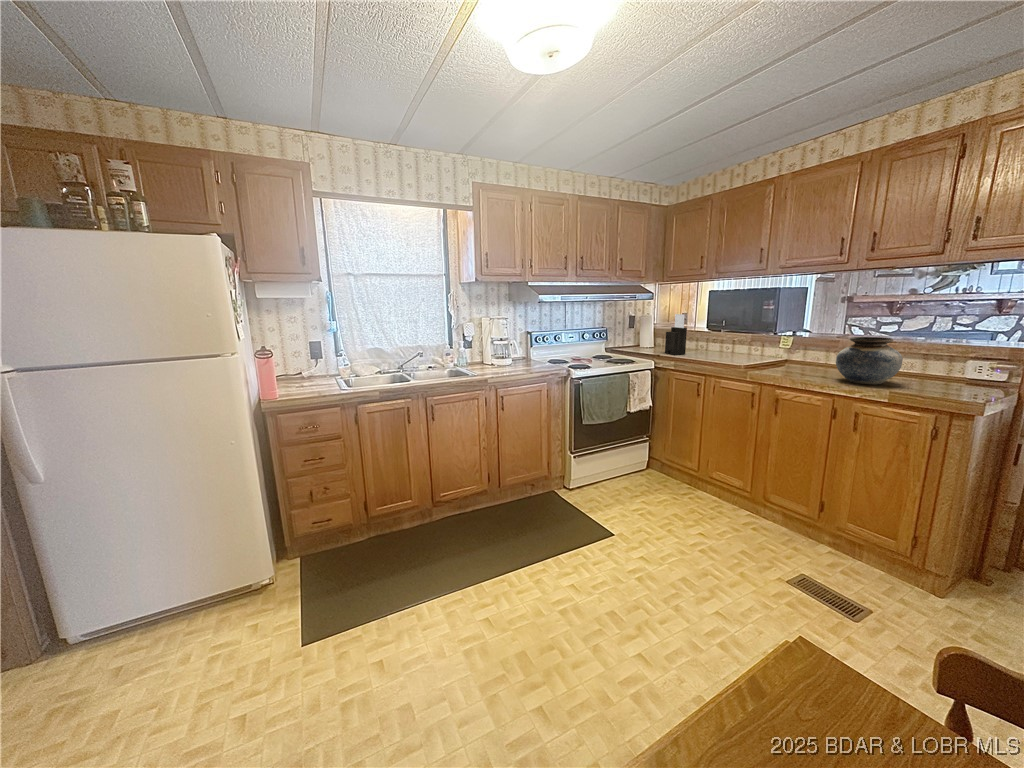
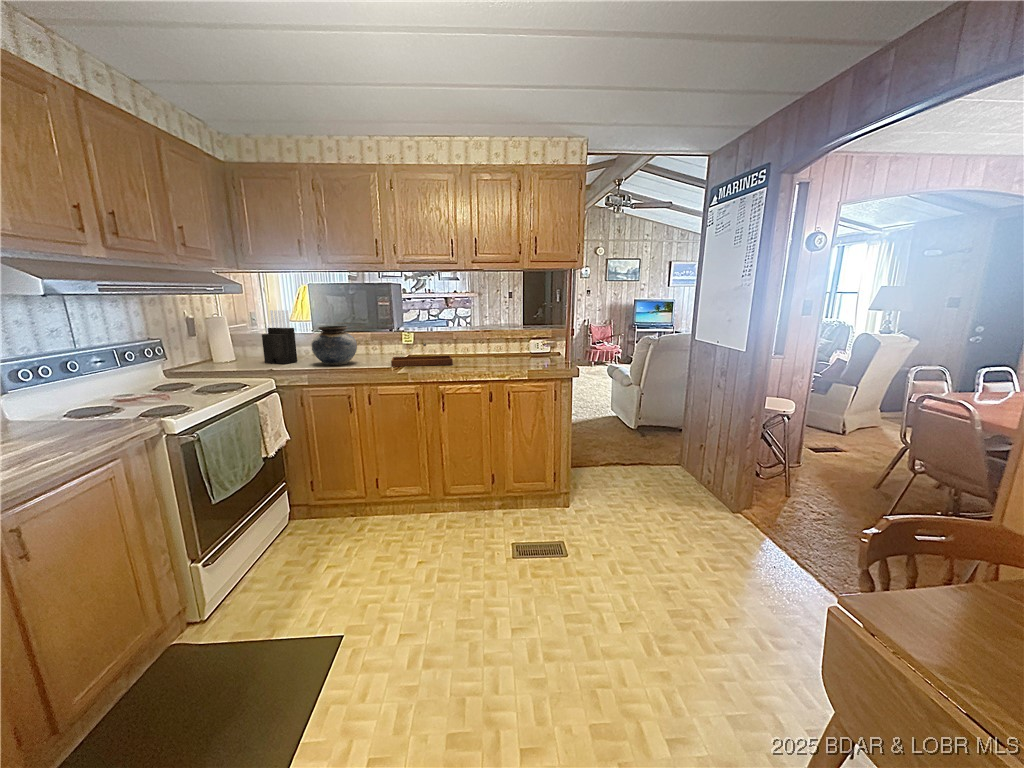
vase: present [836,337,903,384] -> present [312,326,357,365]
tray: none [747,348,826,374] -> present [391,343,453,367]

